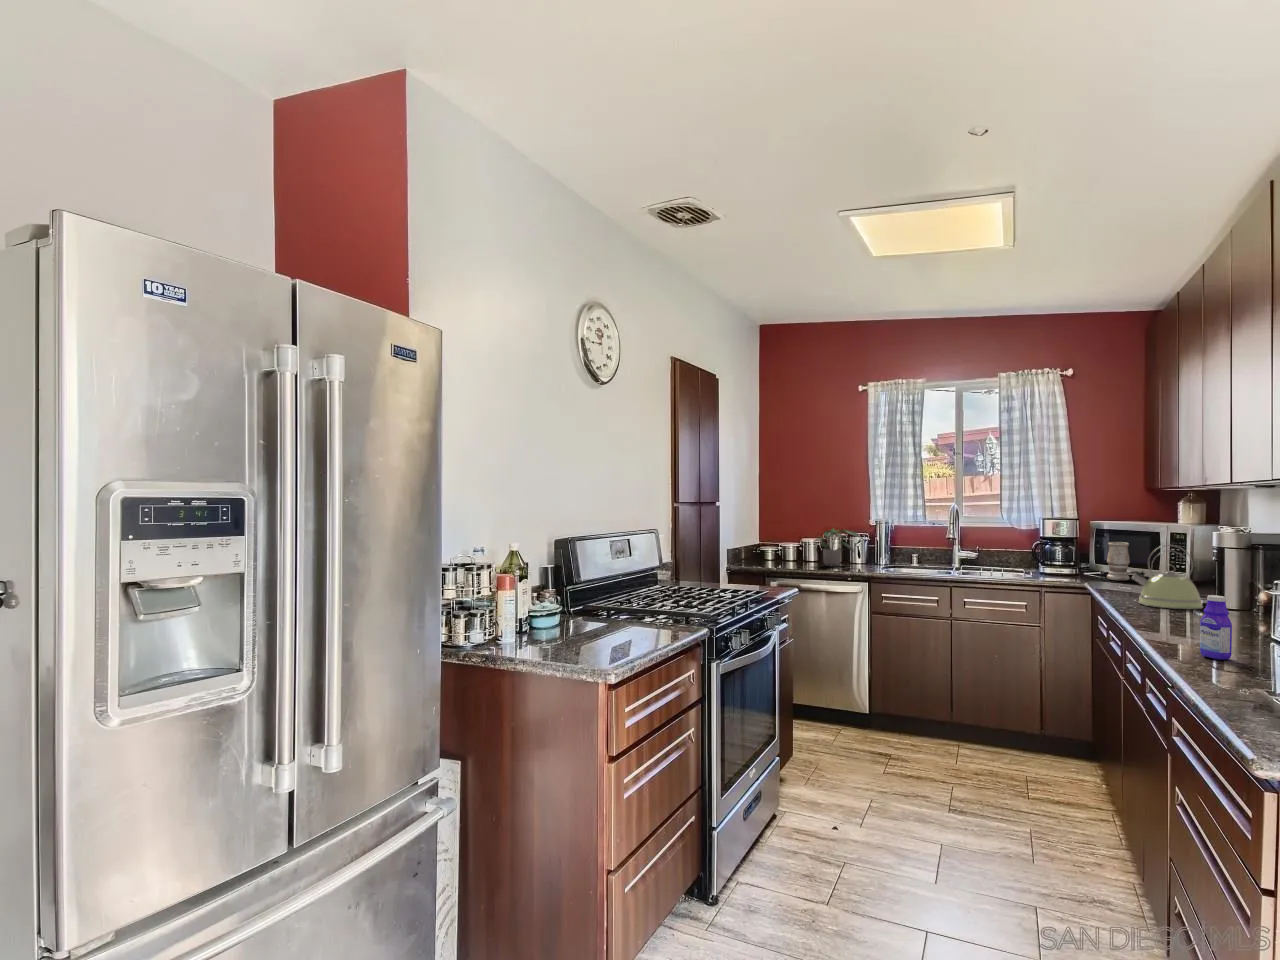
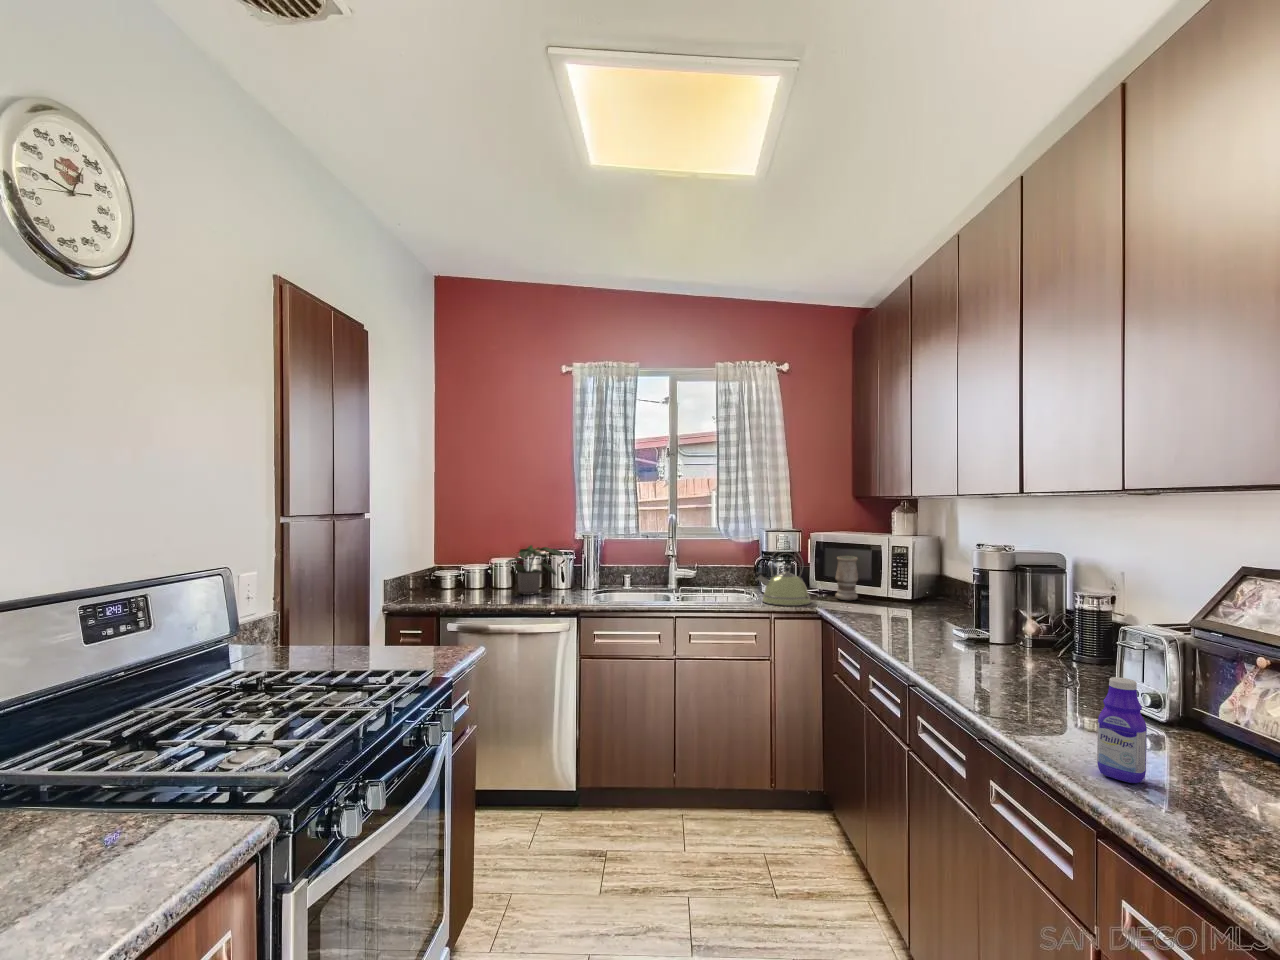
kettle: present [1131,545,1203,609] -> present [756,548,810,606]

